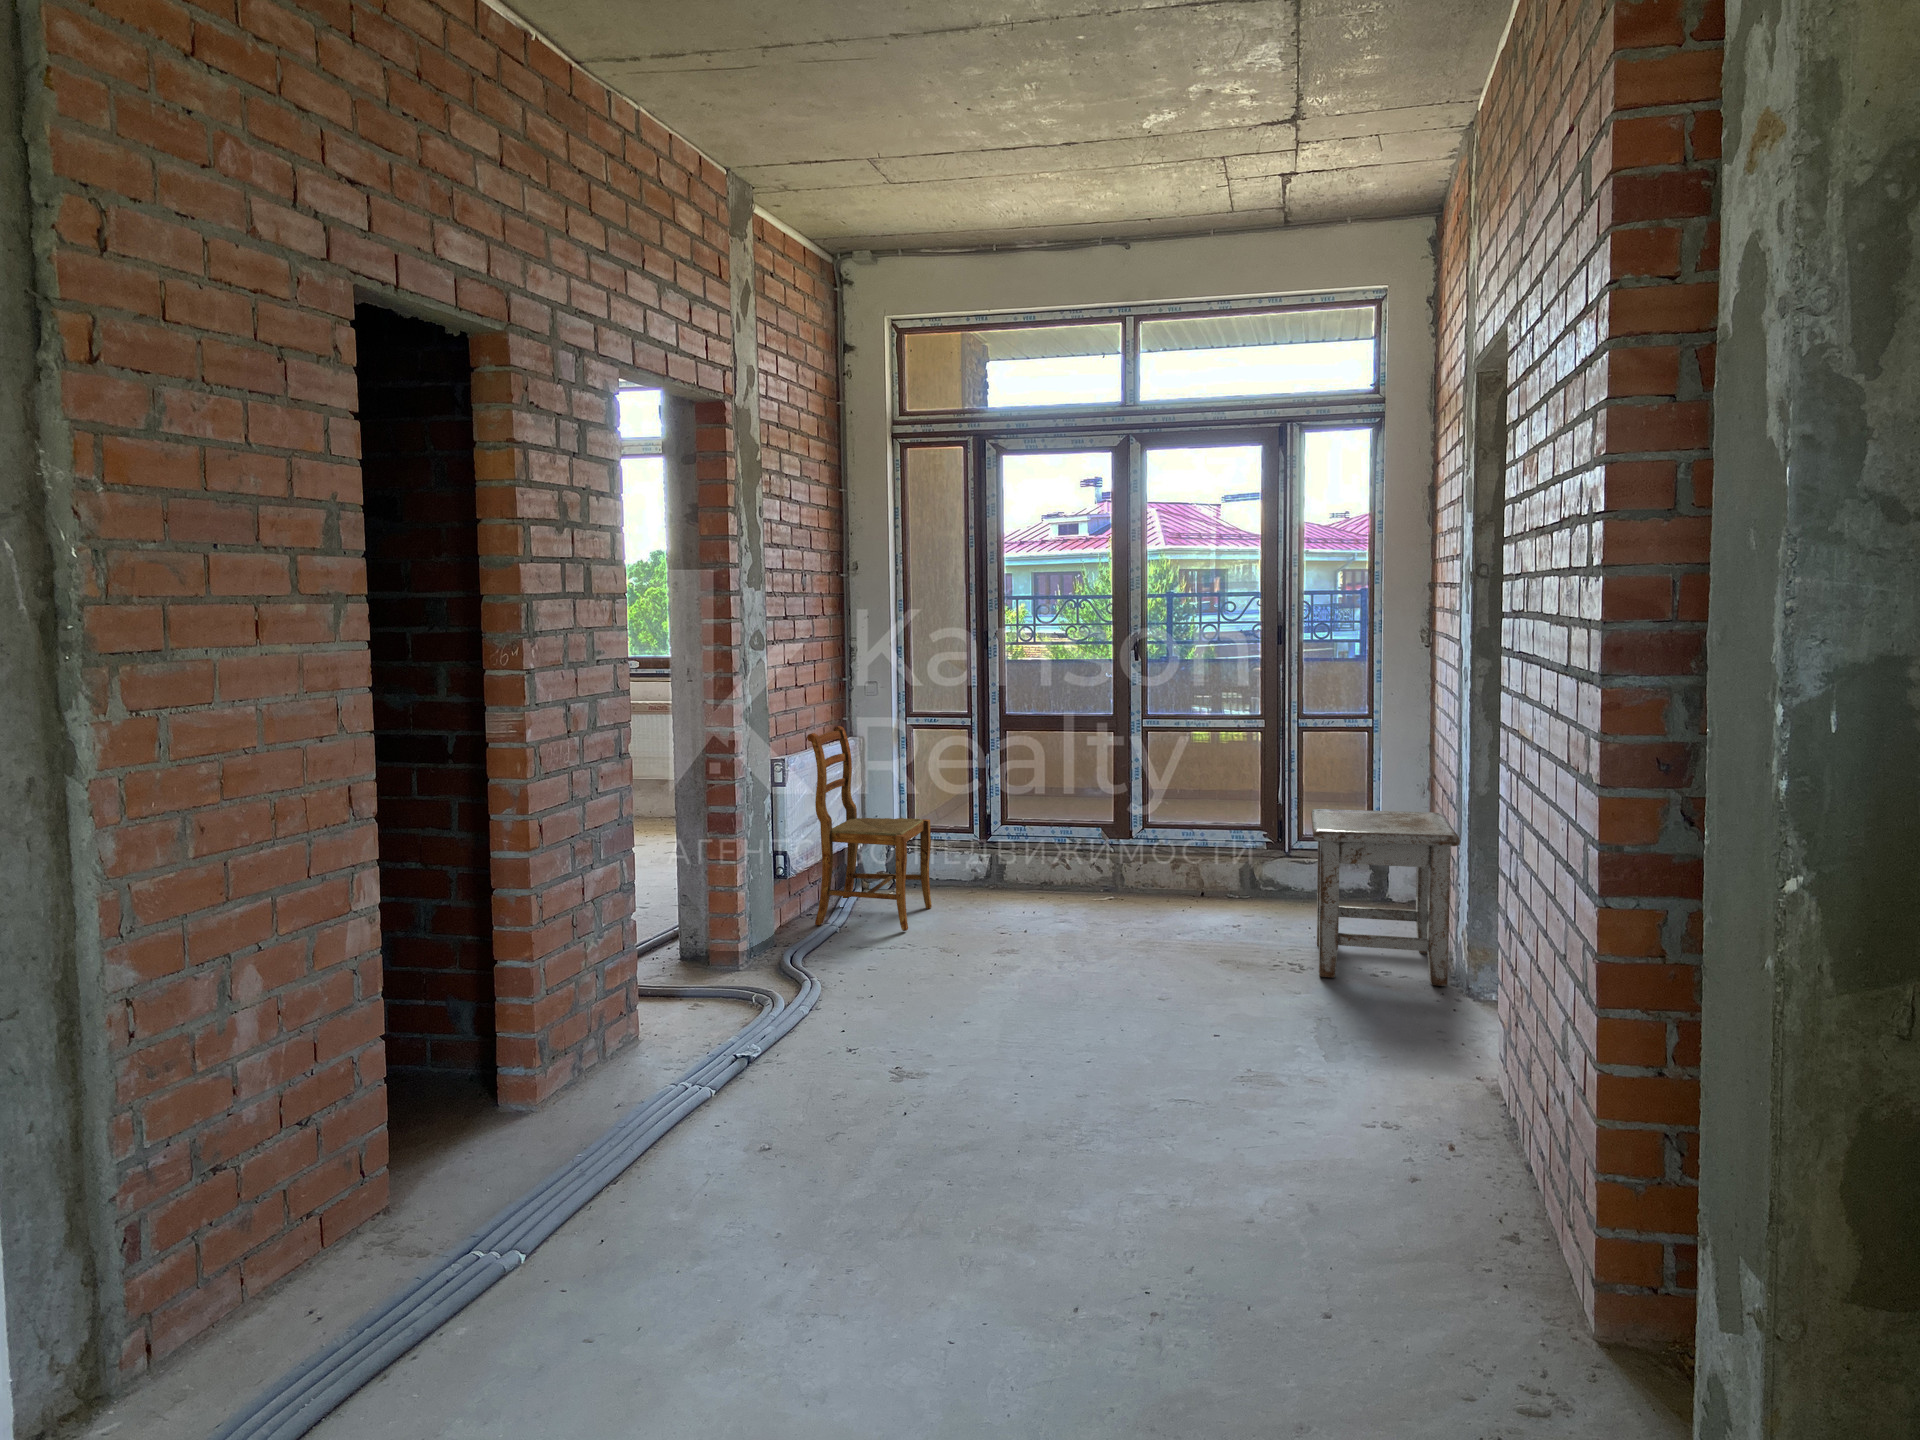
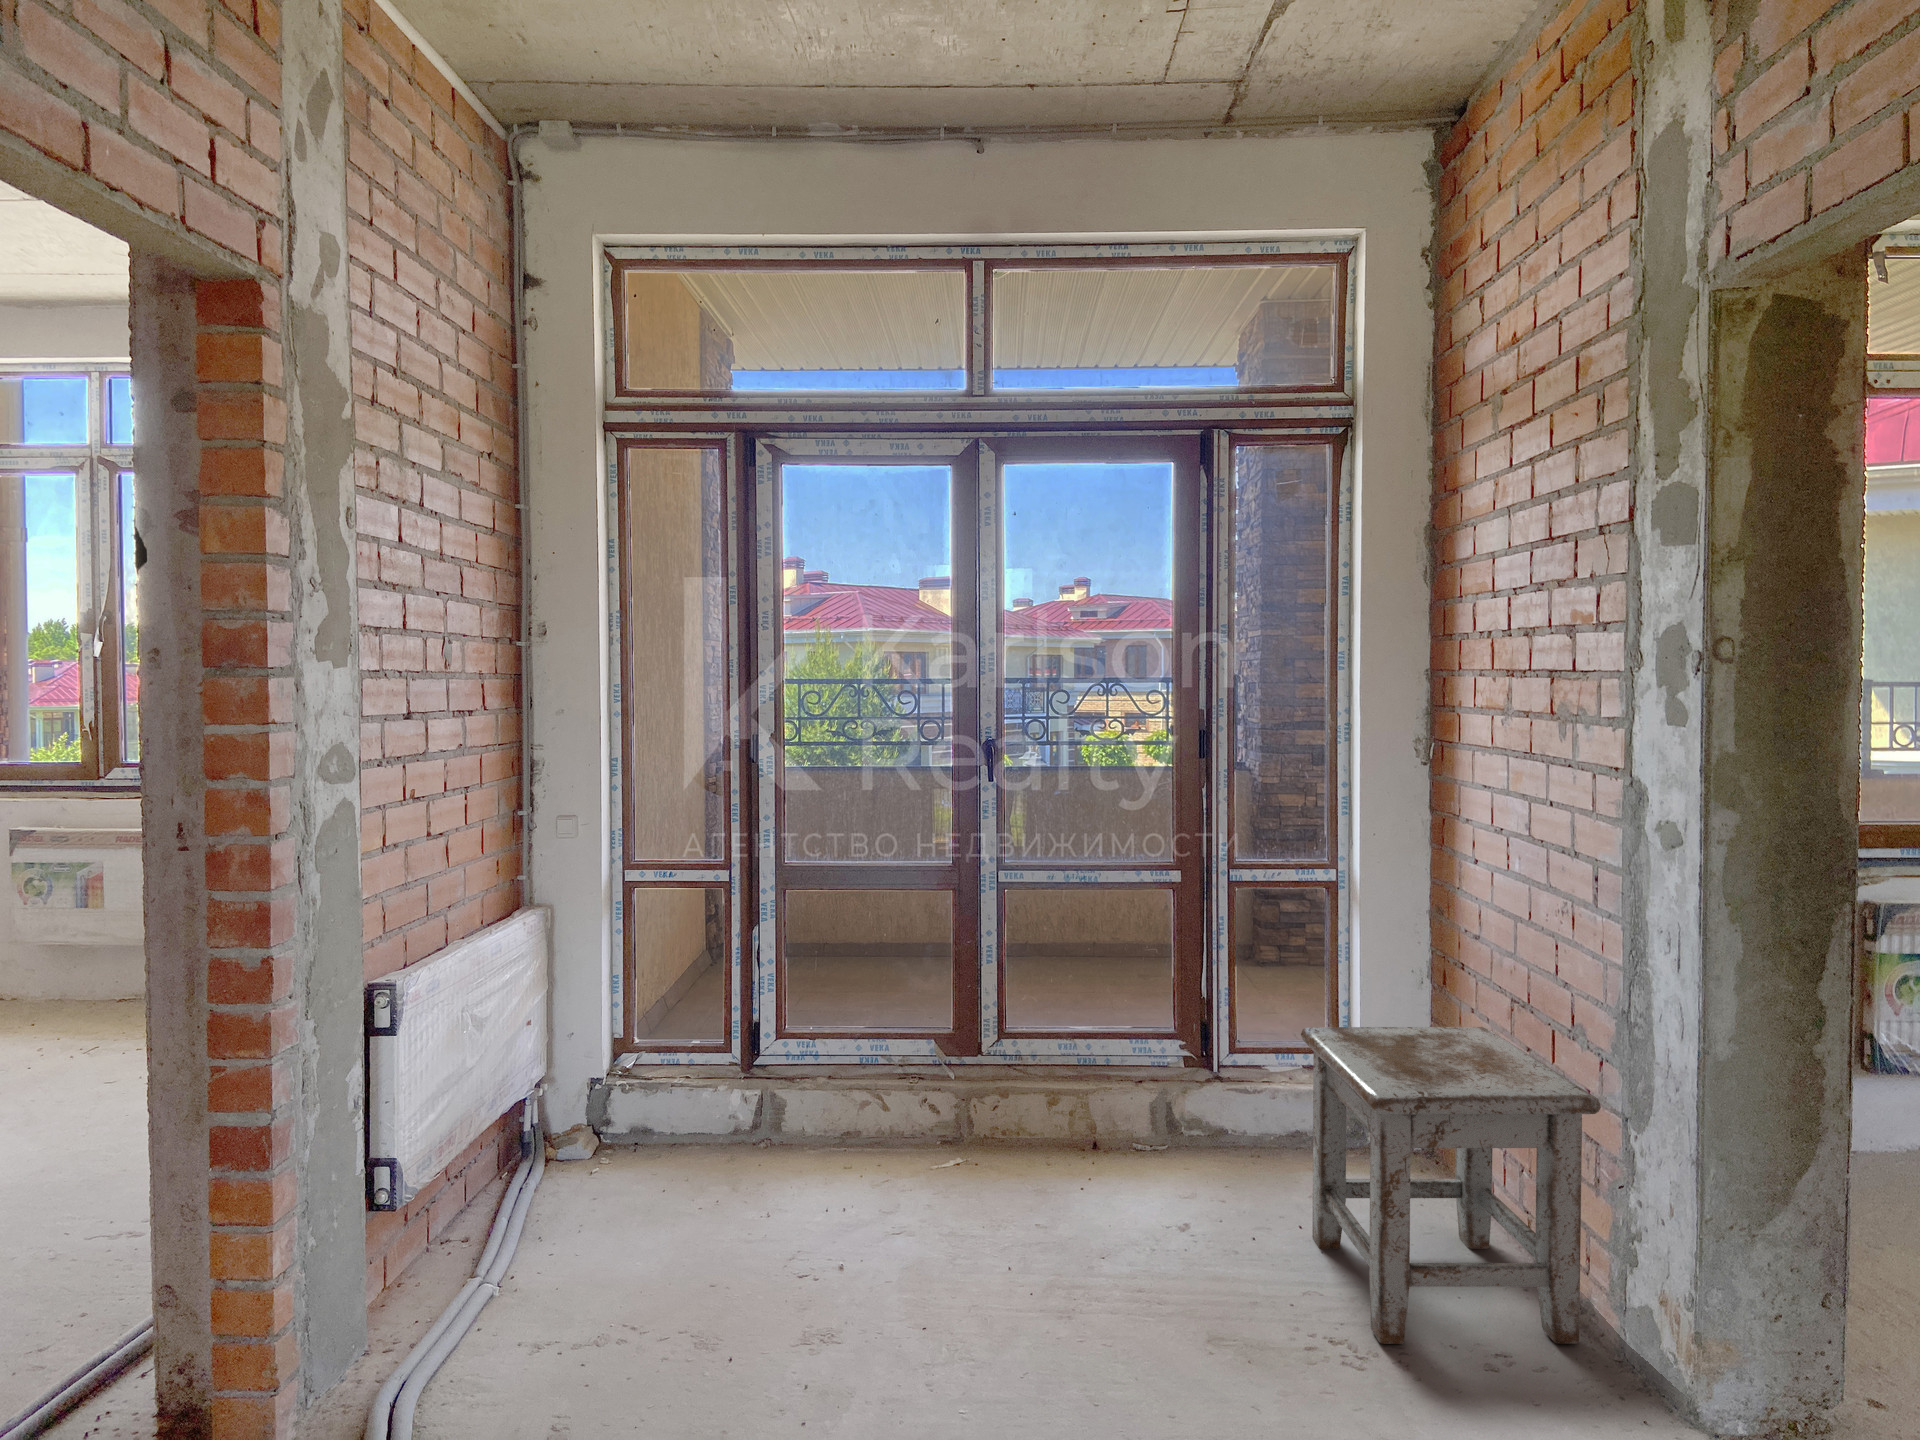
chair: present [807,726,932,931] -> none [440,905,673,1297]

